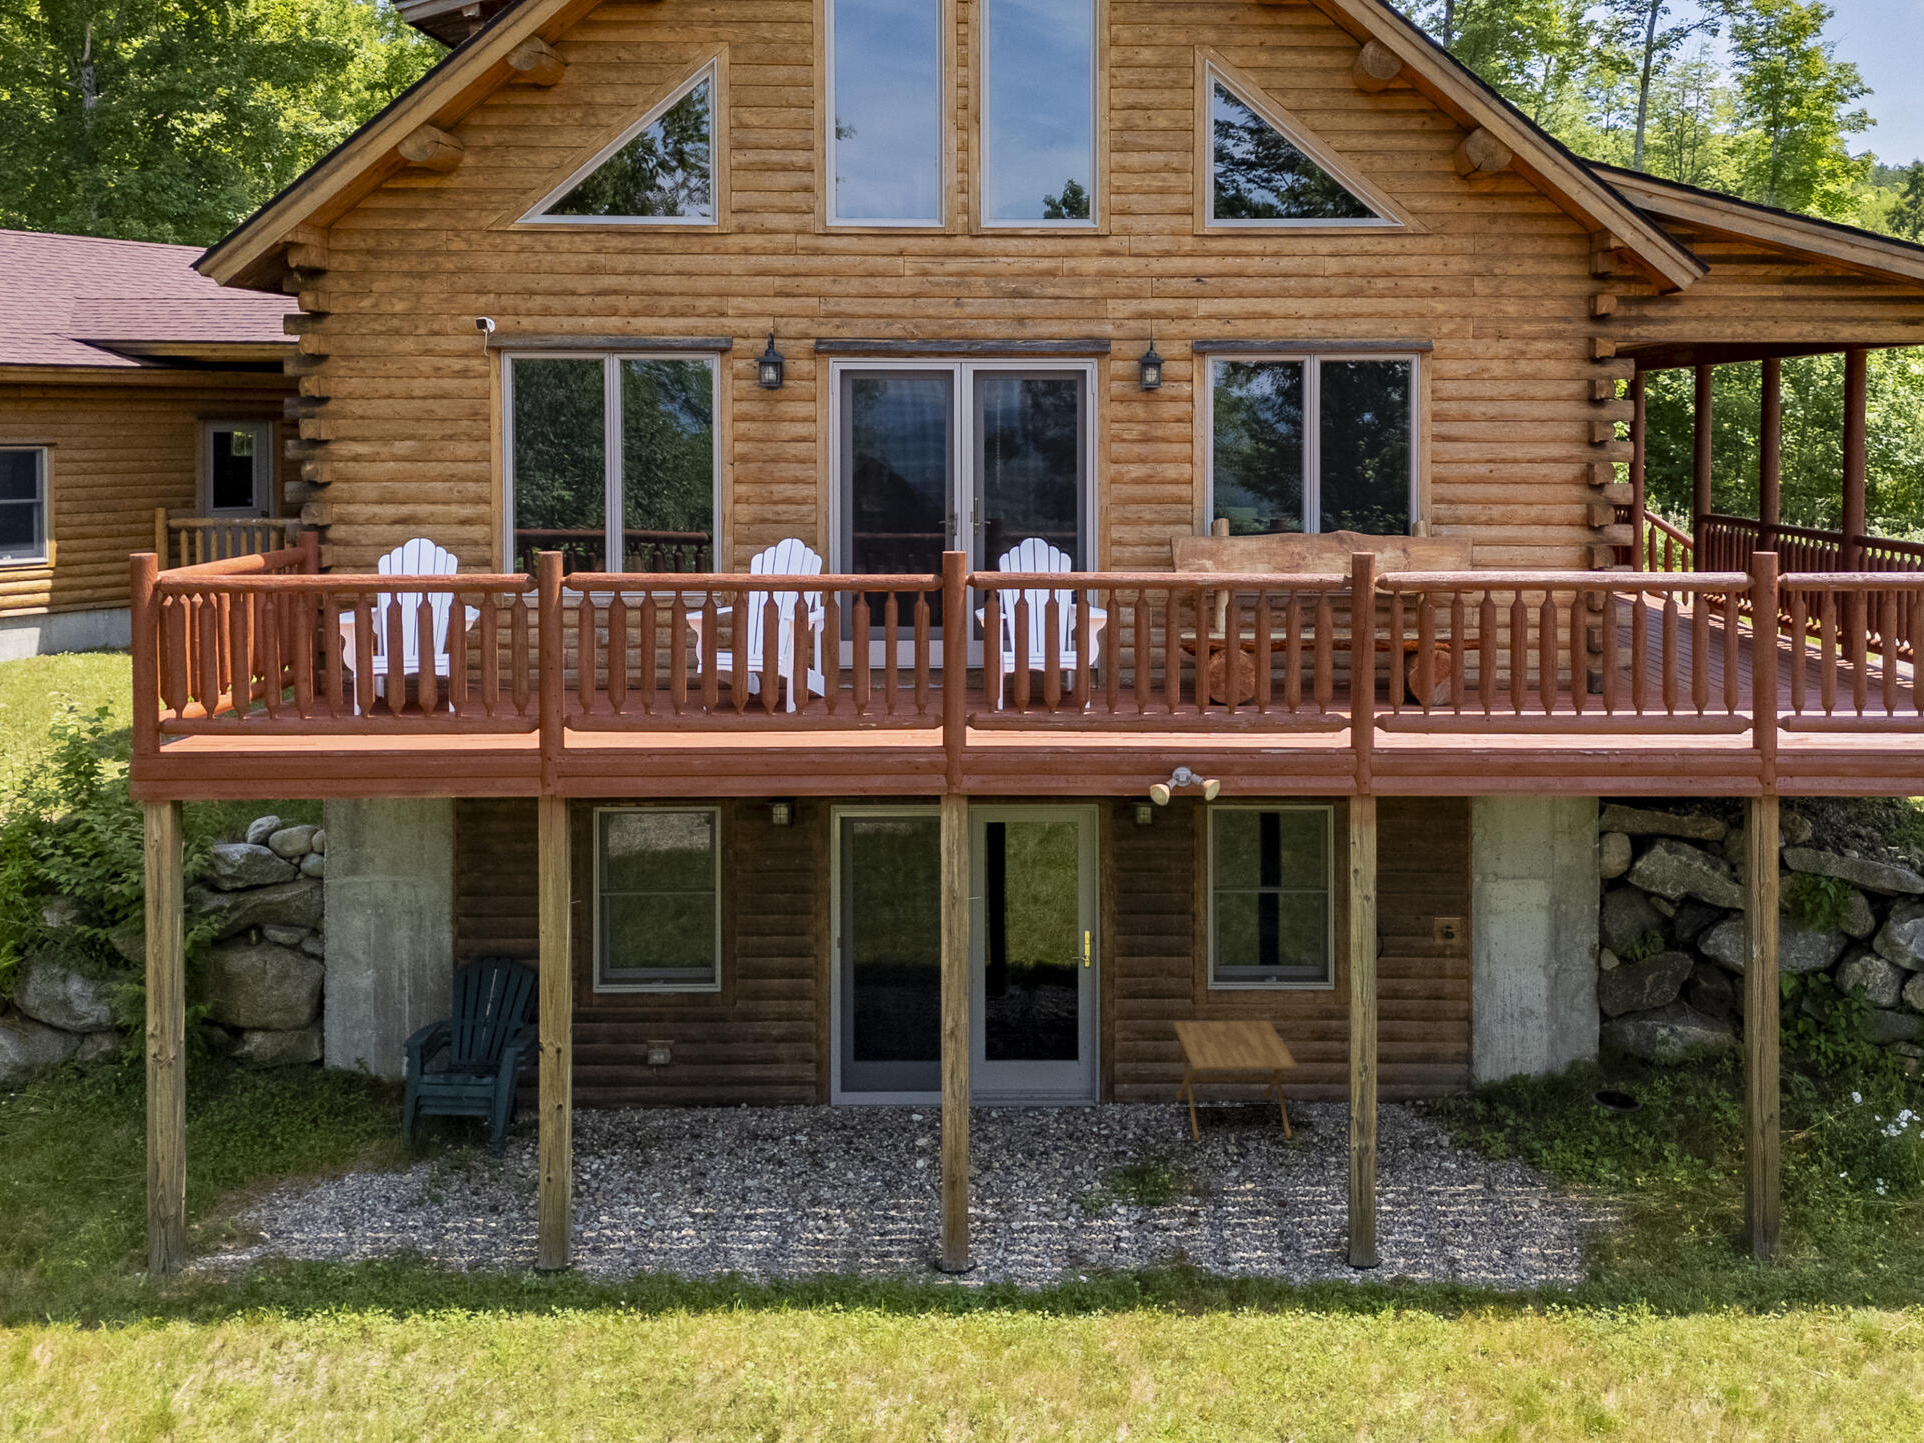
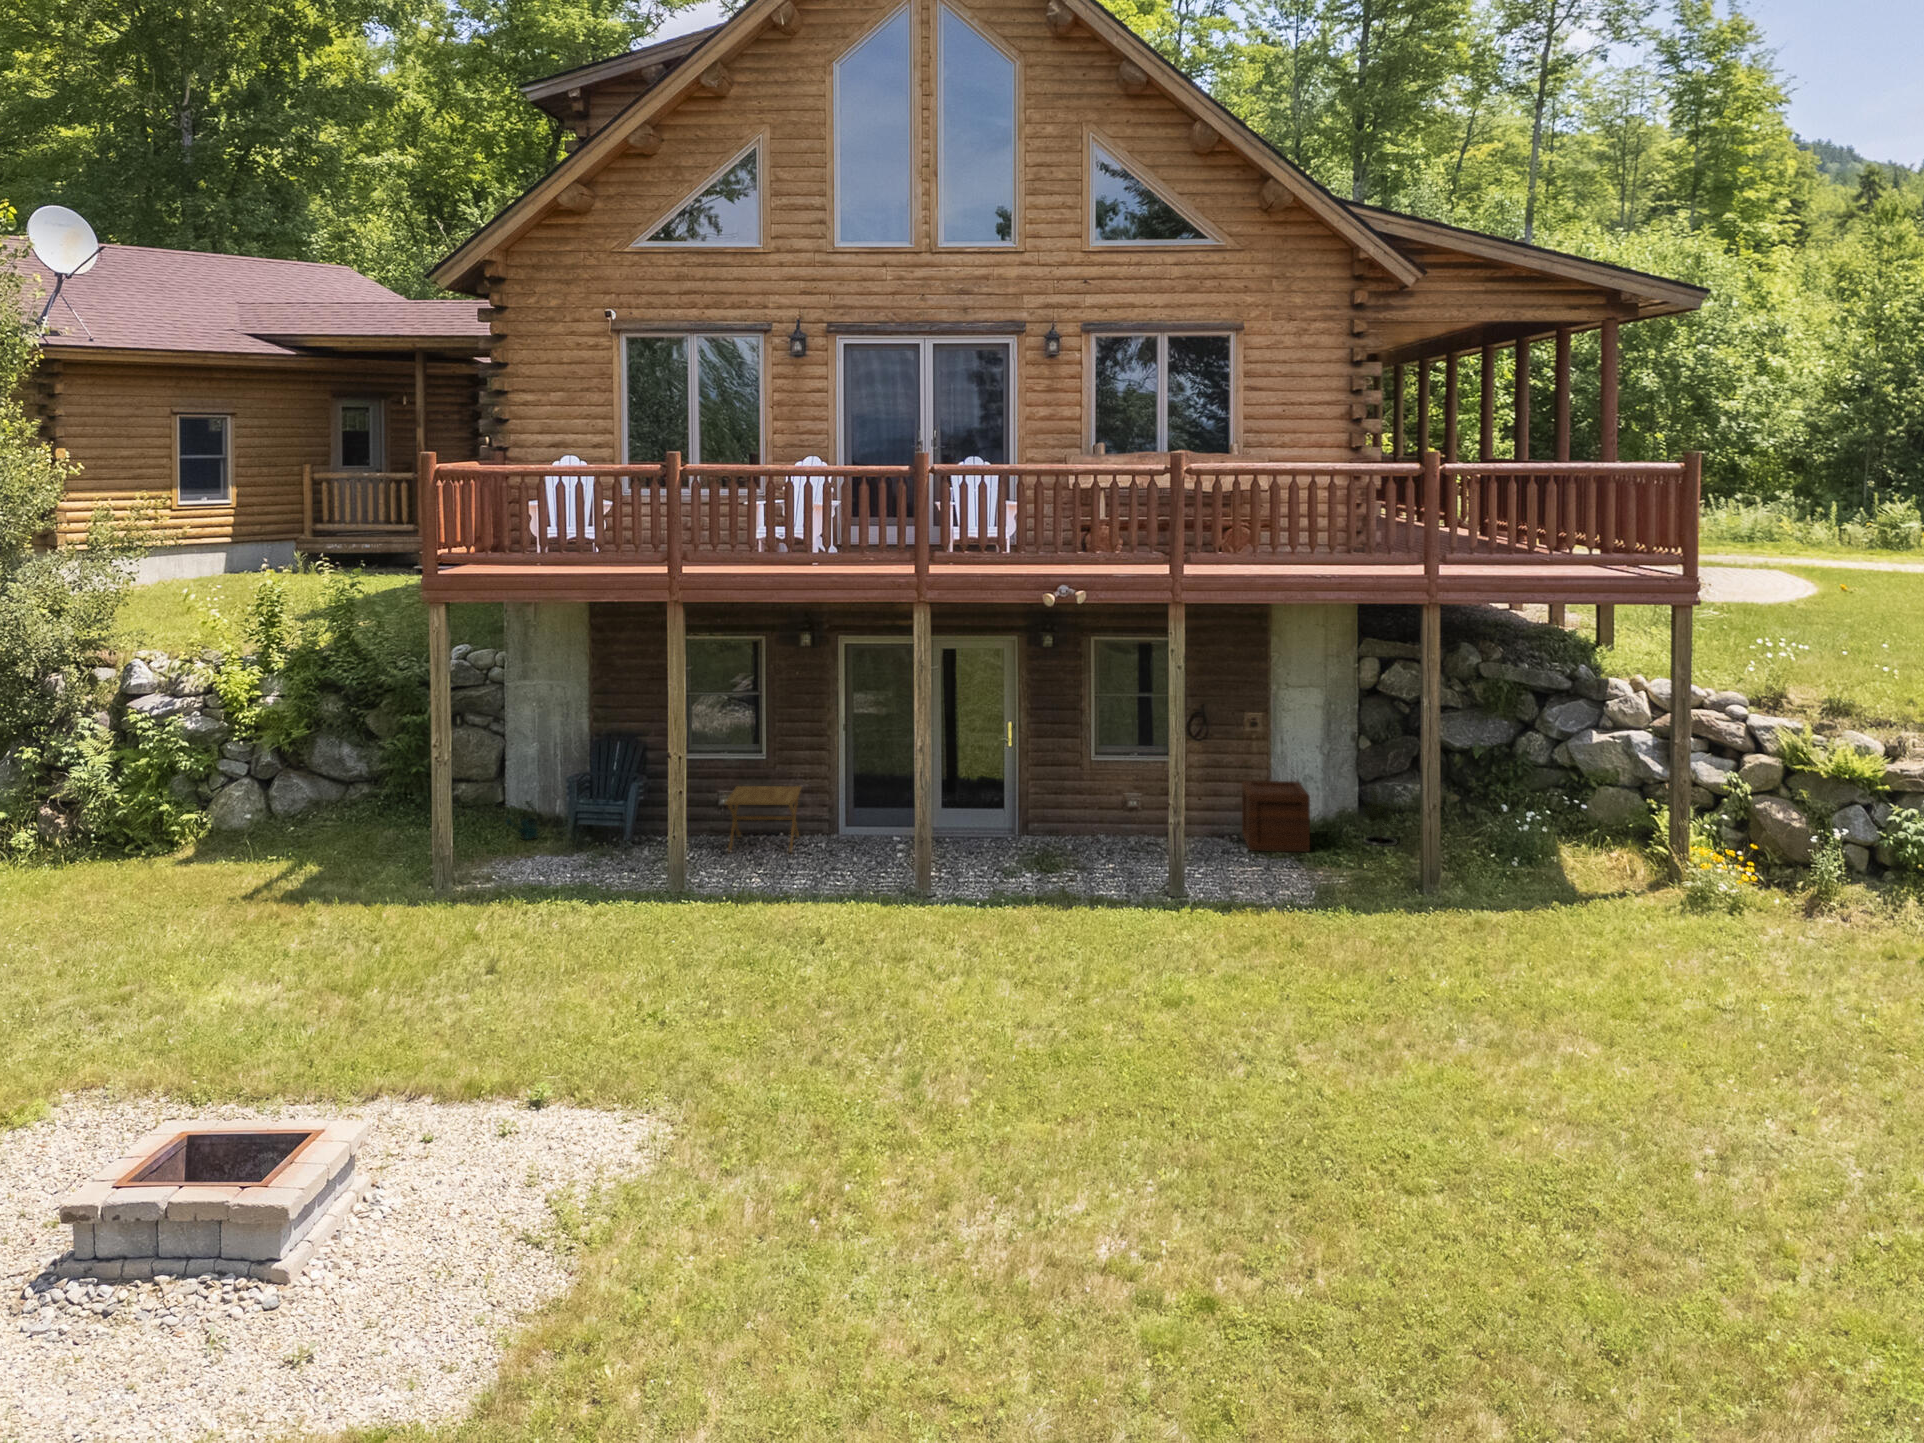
wooden crate: none [1416,1010,1527,1130] -> present [1242,781,1310,852]
side table: present [1173,1021,1298,1141] -> present [725,786,802,853]
watering can: none [326,1067,385,1110] -> present [506,818,538,840]

